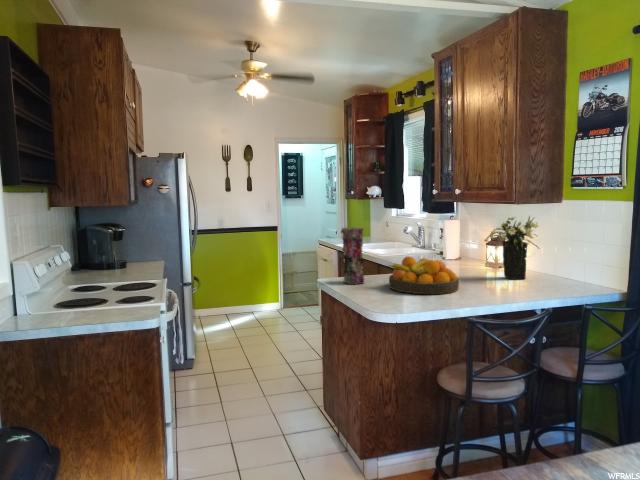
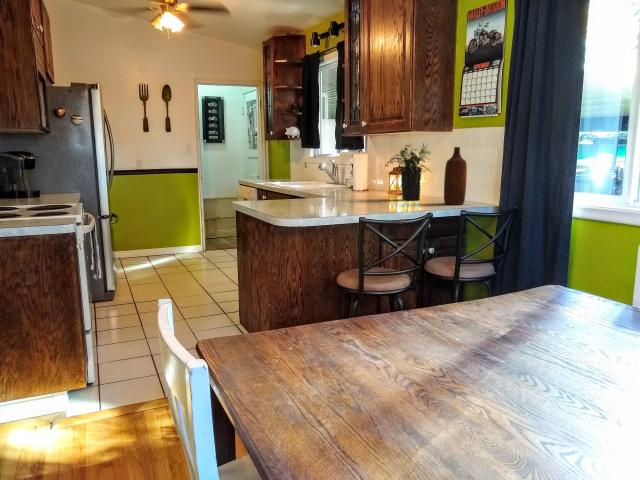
bottle: none [557,223,585,289] -> present [444,147,467,205]
vase: present [341,227,364,284] -> none [254,151,277,204]
fruit bowl: present [388,256,459,294] -> none [297,177,360,208]

